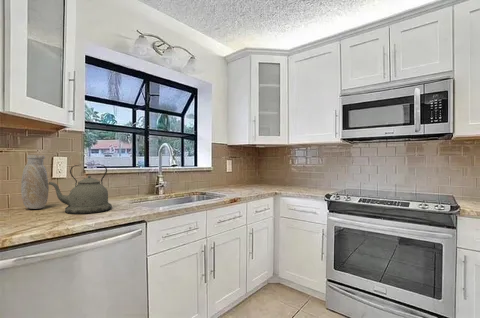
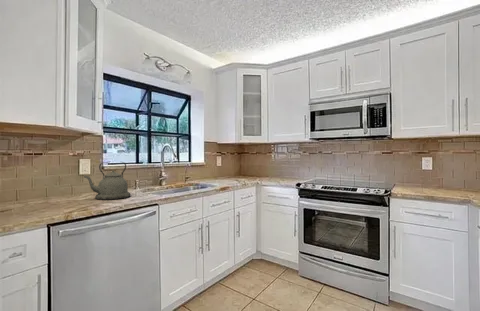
vase: present [21,155,49,209] -> none [59,154,79,197]

